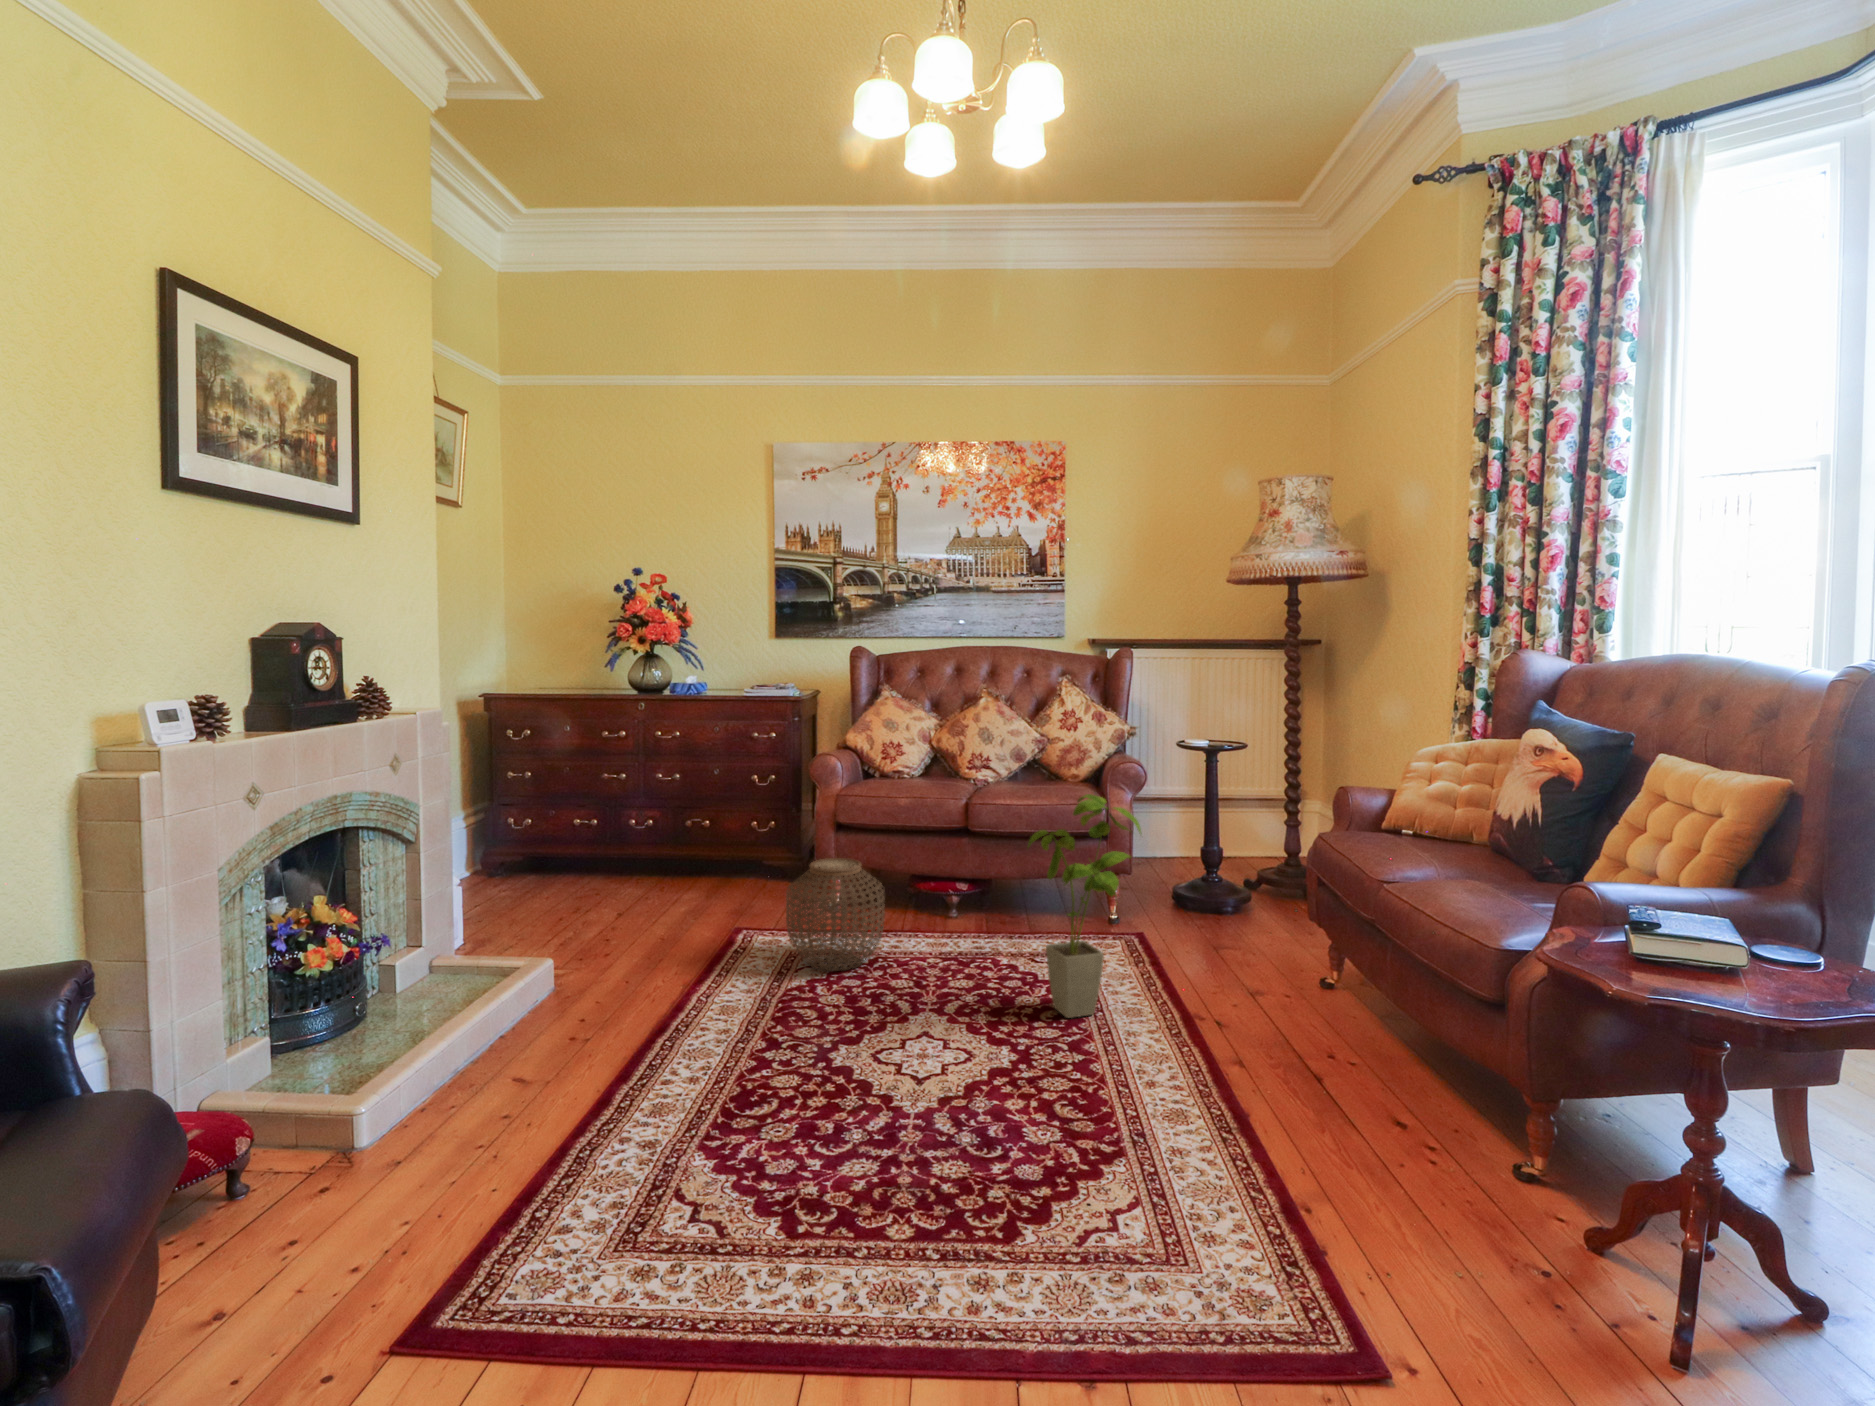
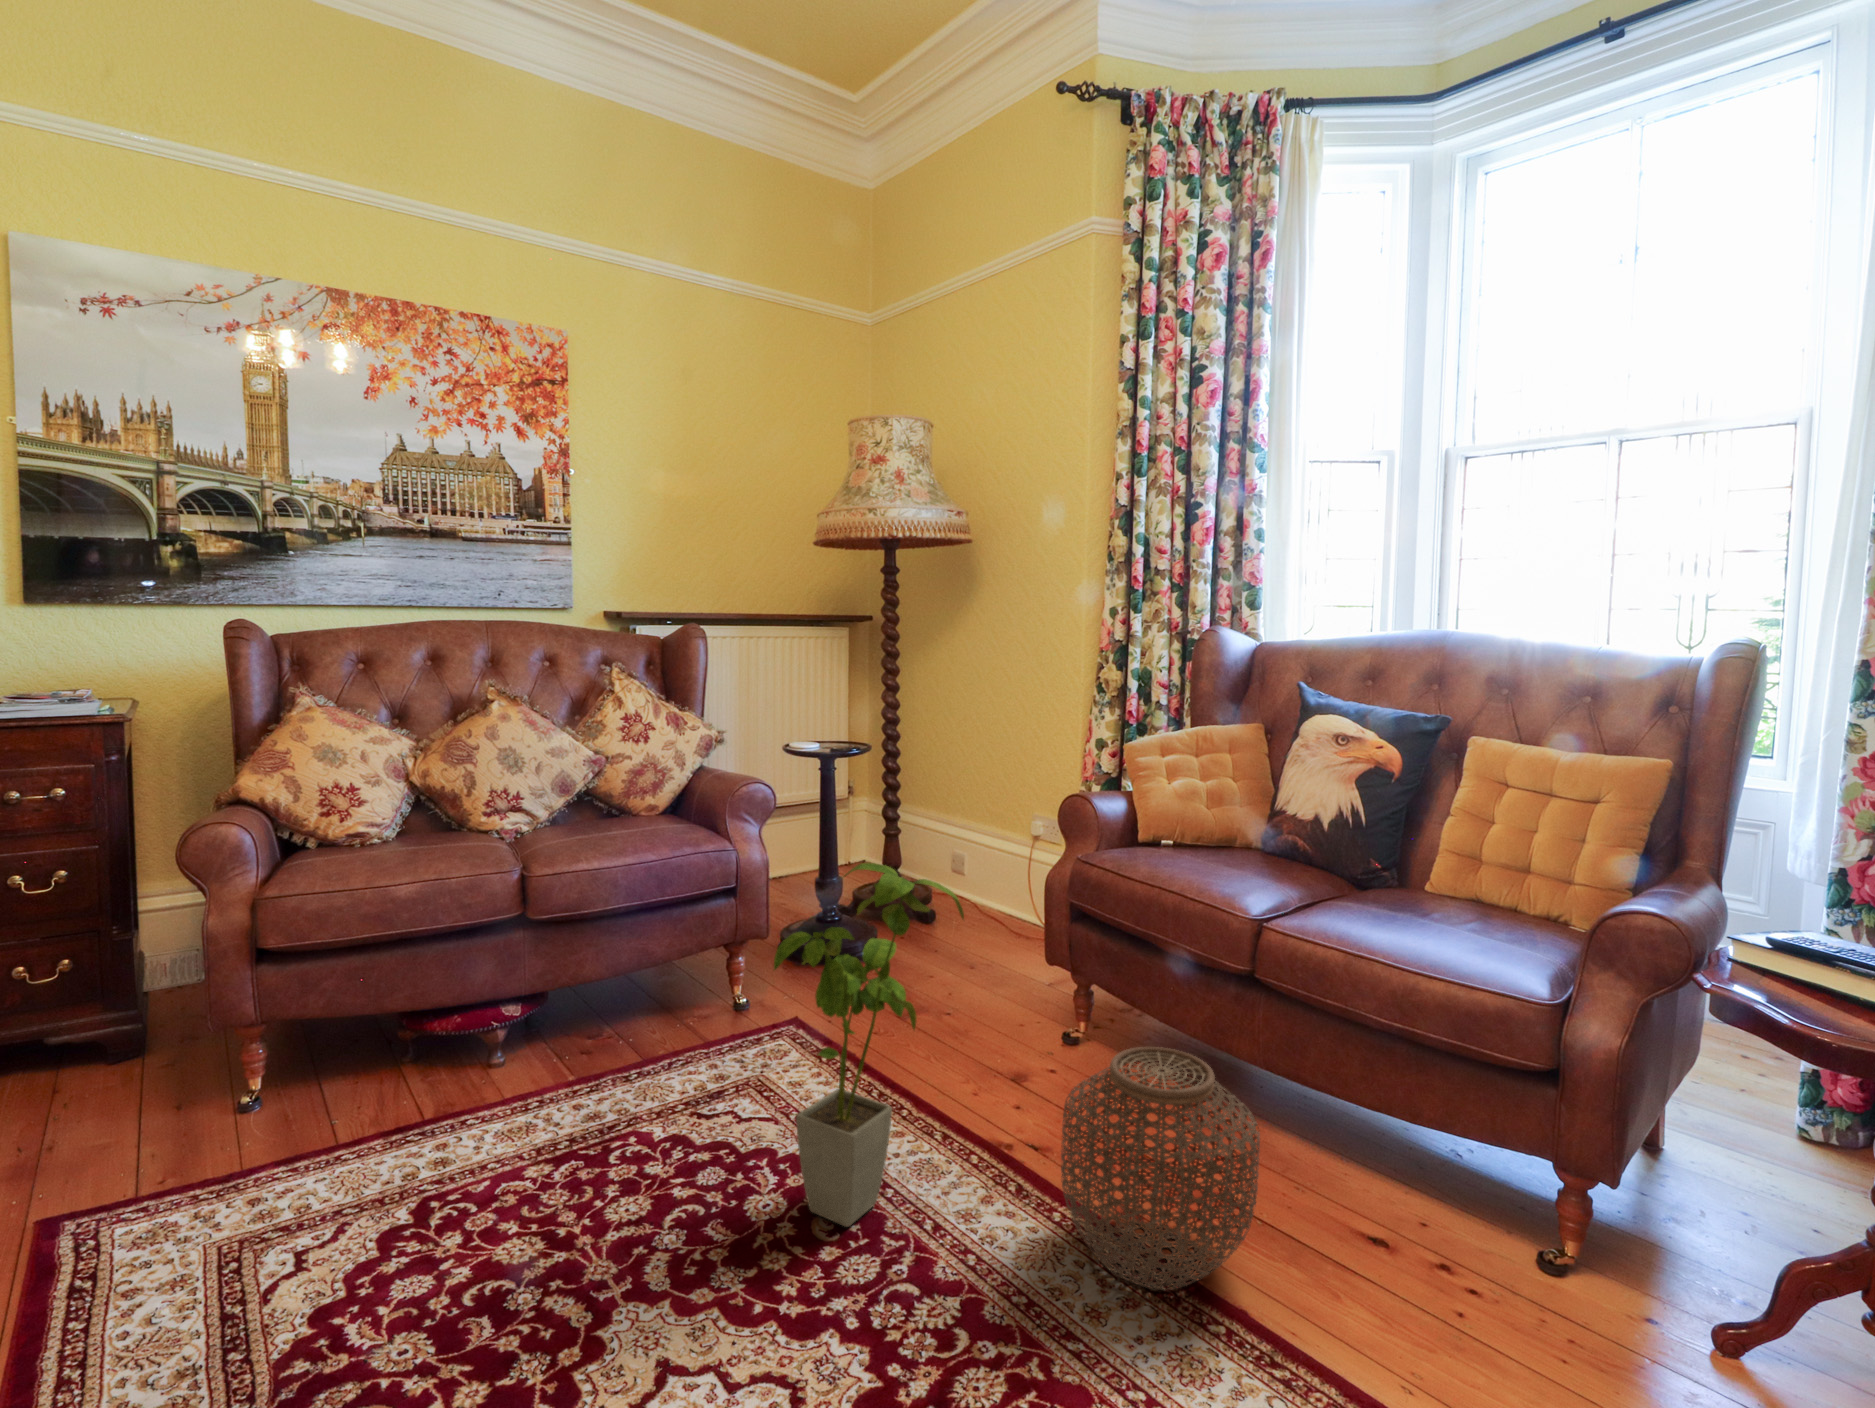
woven basket: present [786,858,885,971] -> present [1061,1047,1260,1290]

